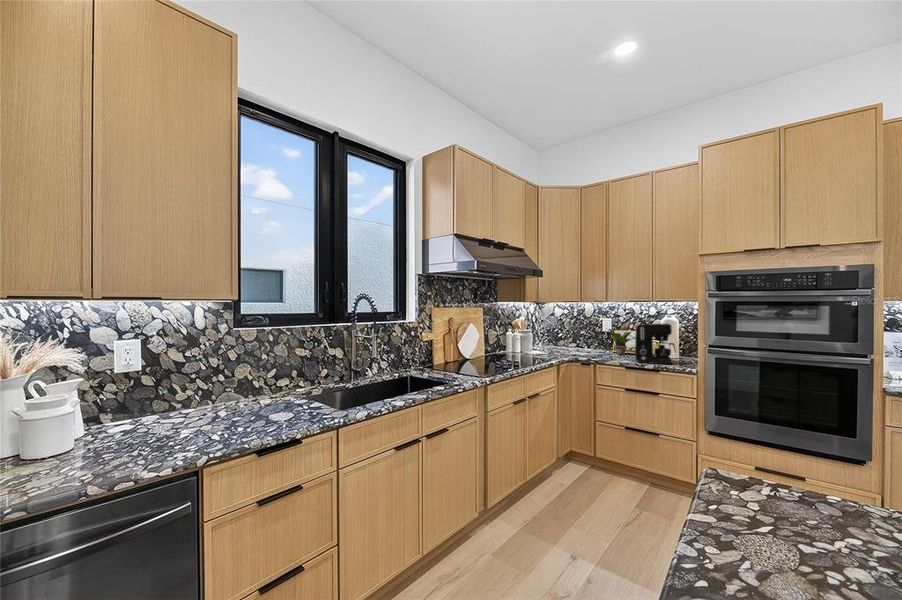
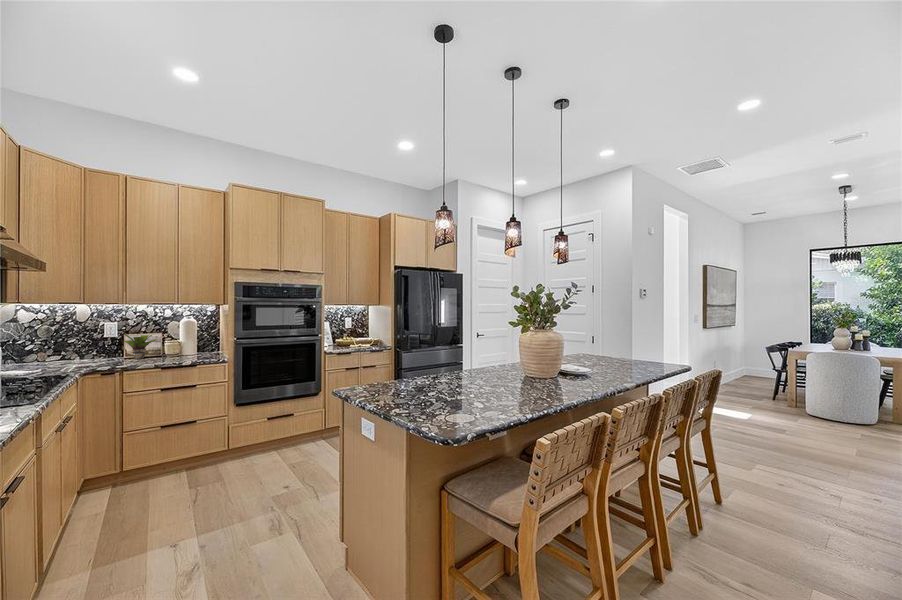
coffee maker: present [635,324,676,364] -> none [165,324,206,362]

